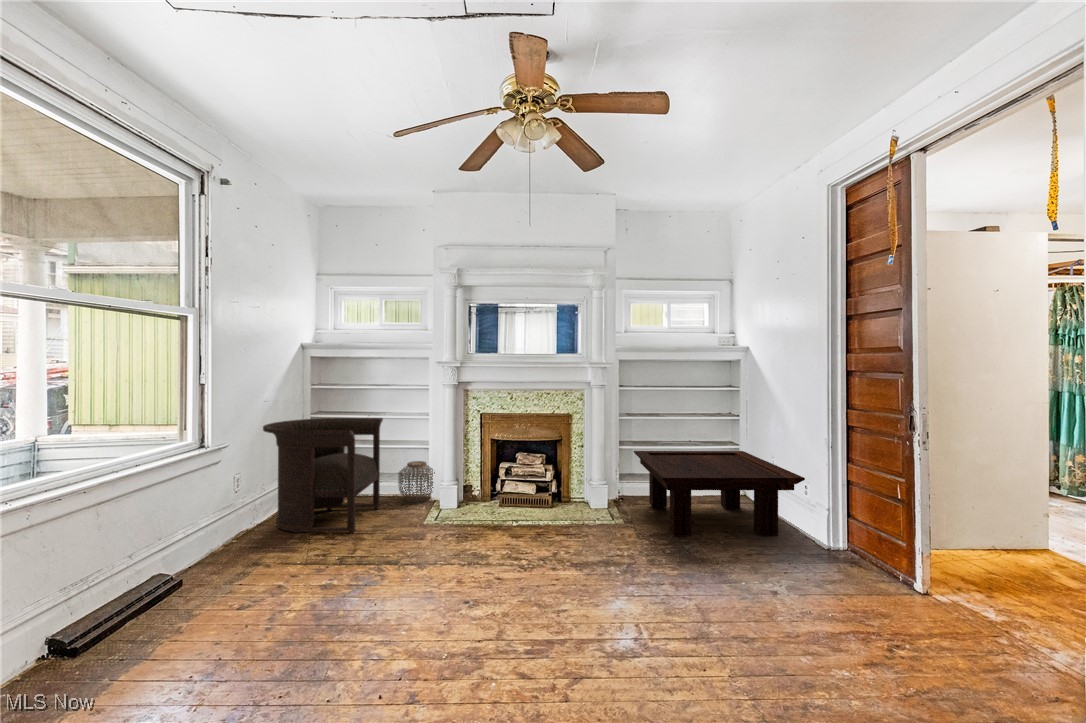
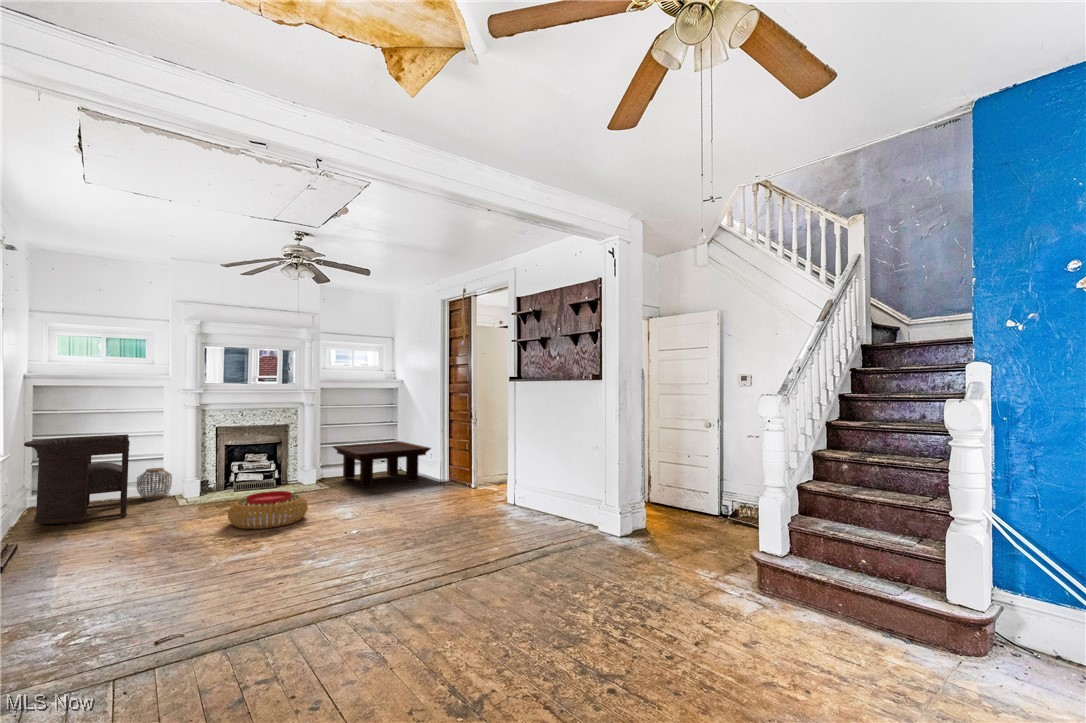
pouf: none [415,544,548,634] -> present [228,491,308,529]

